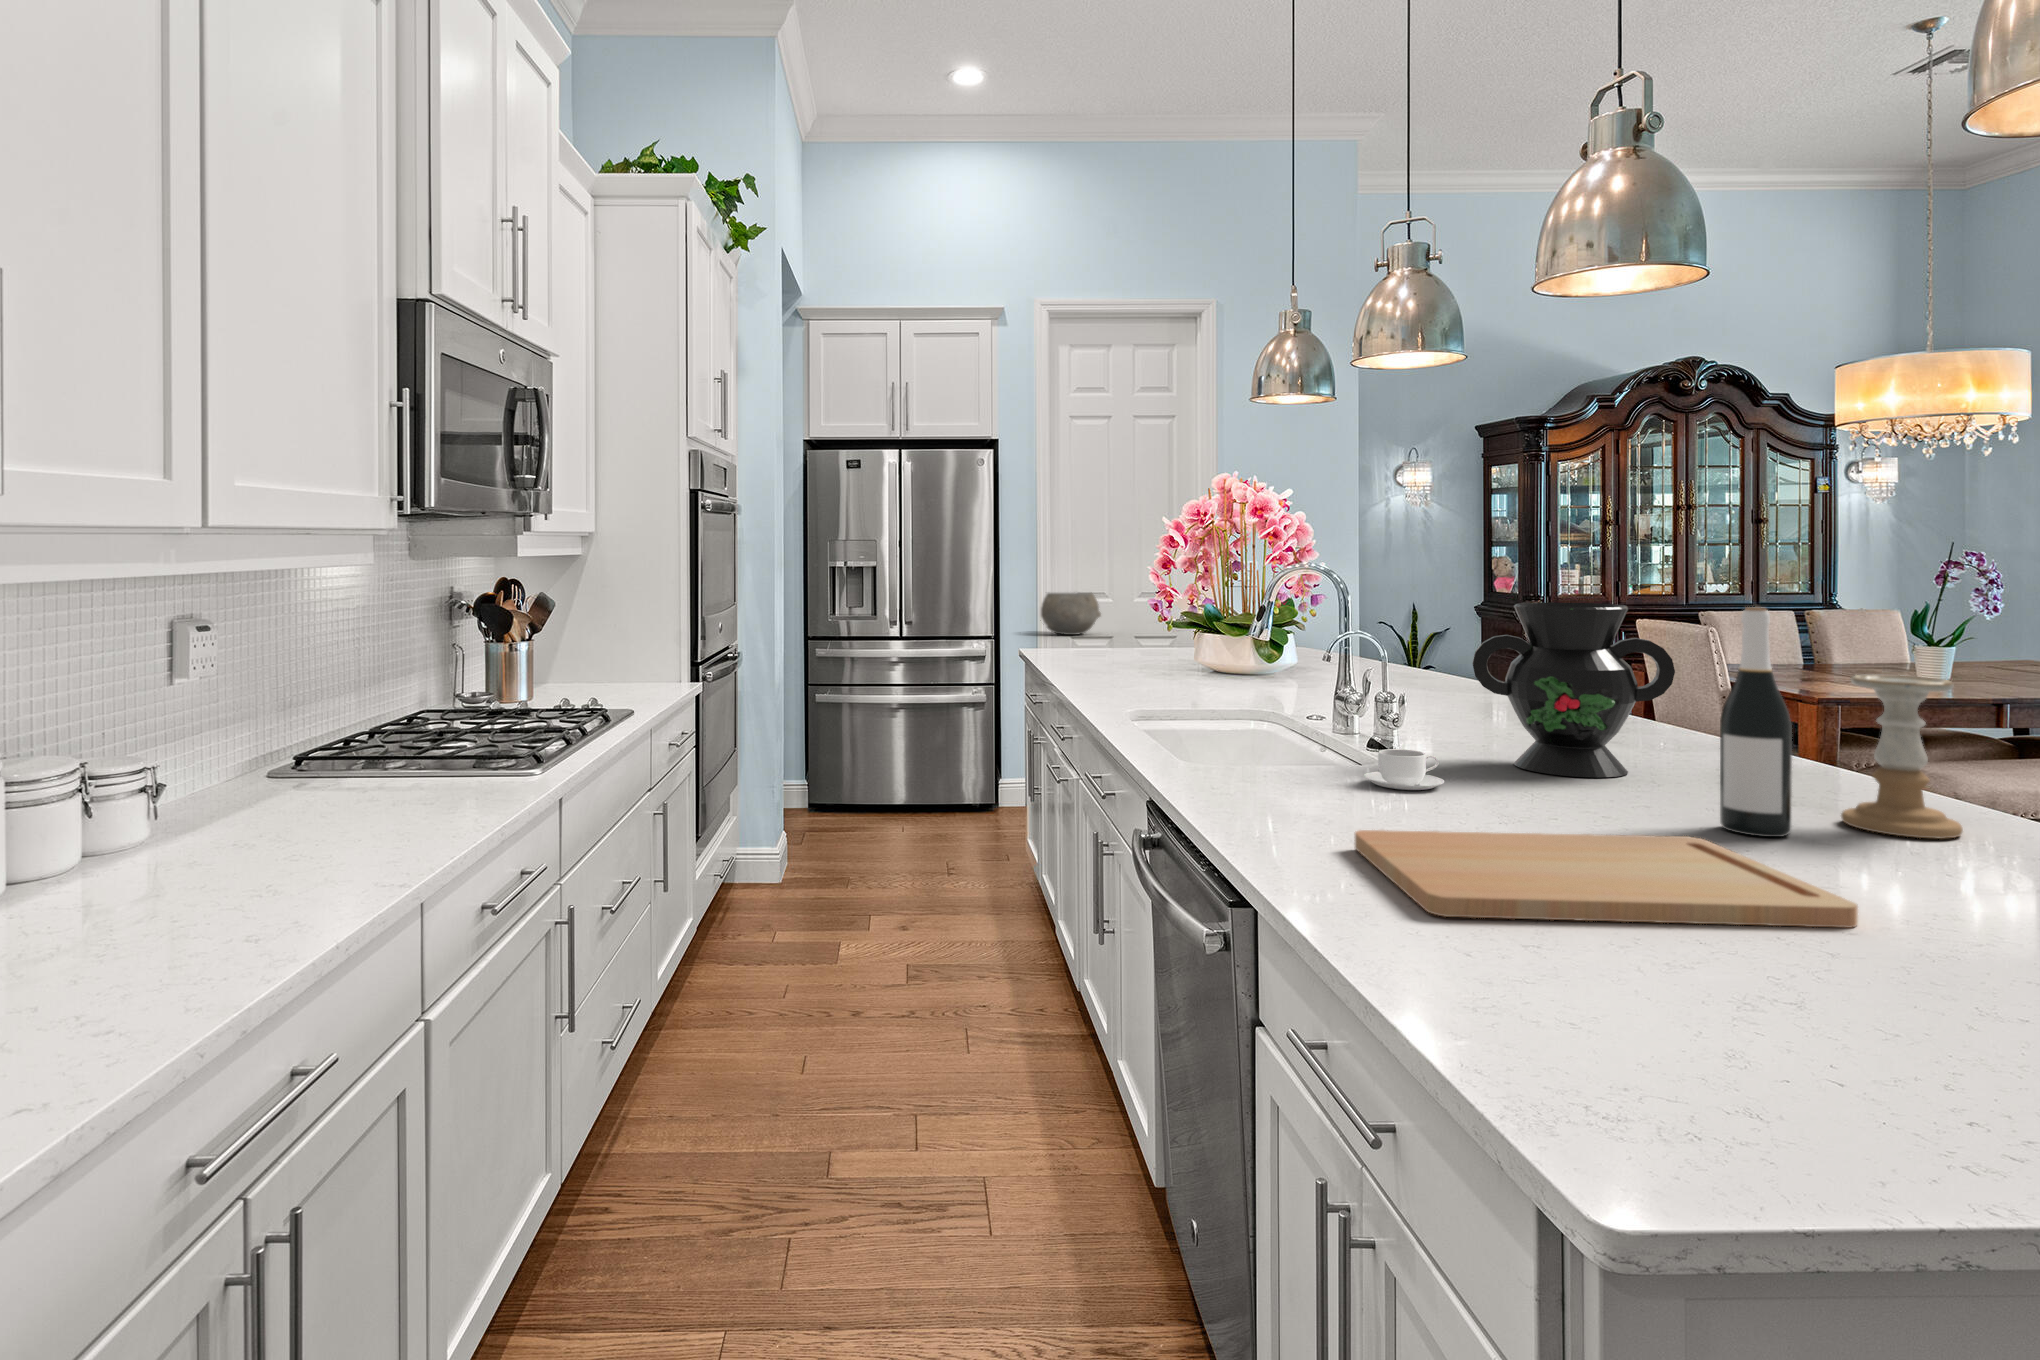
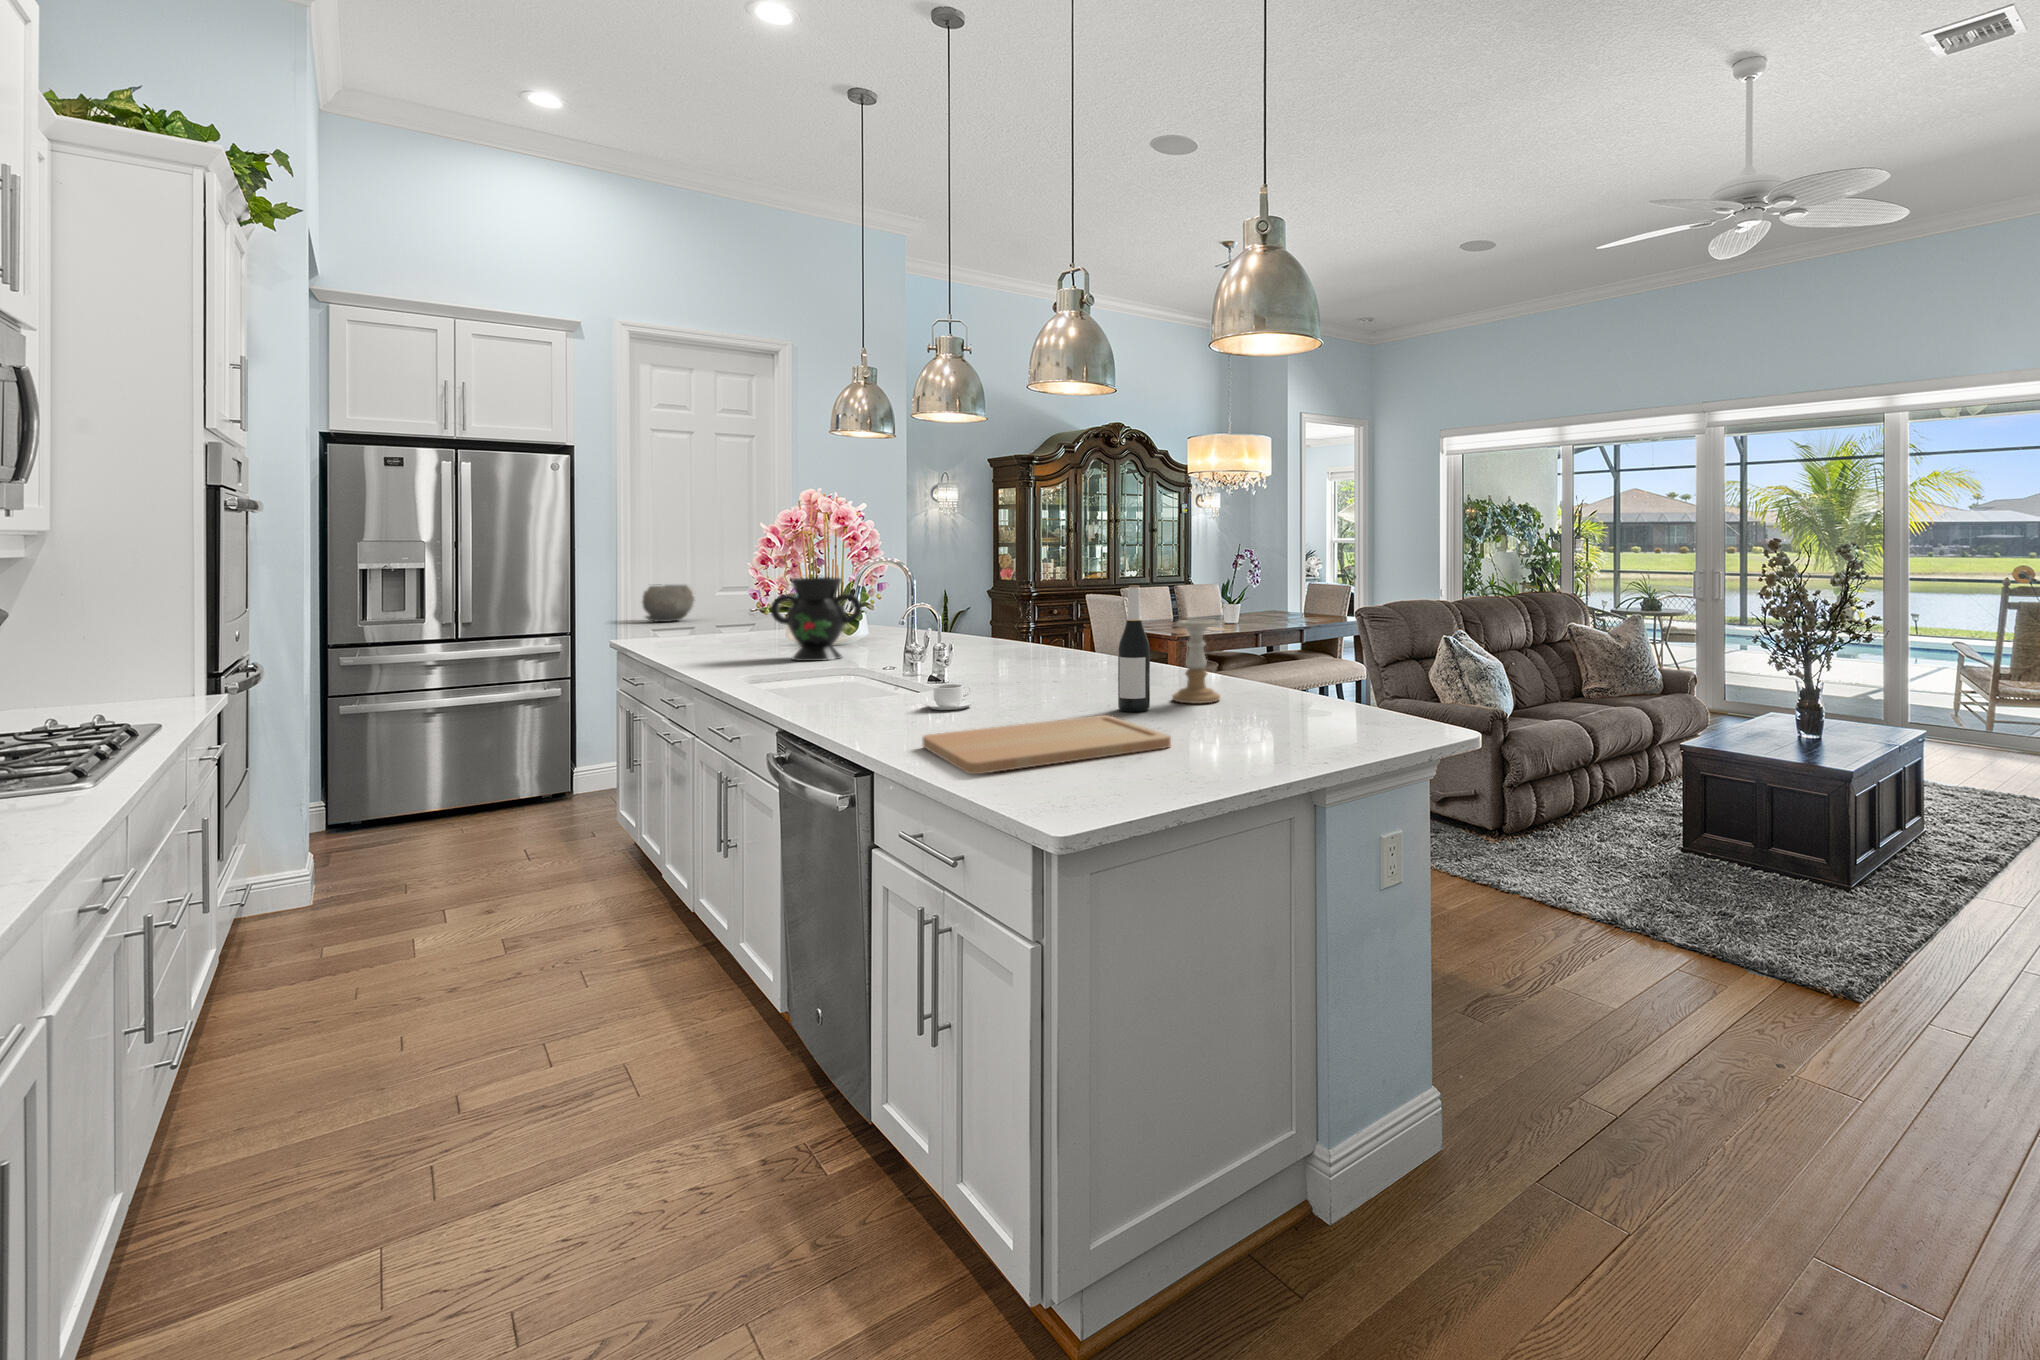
decorative vase: present [1472,602,1675,778] -> present [770,577,862,661]

